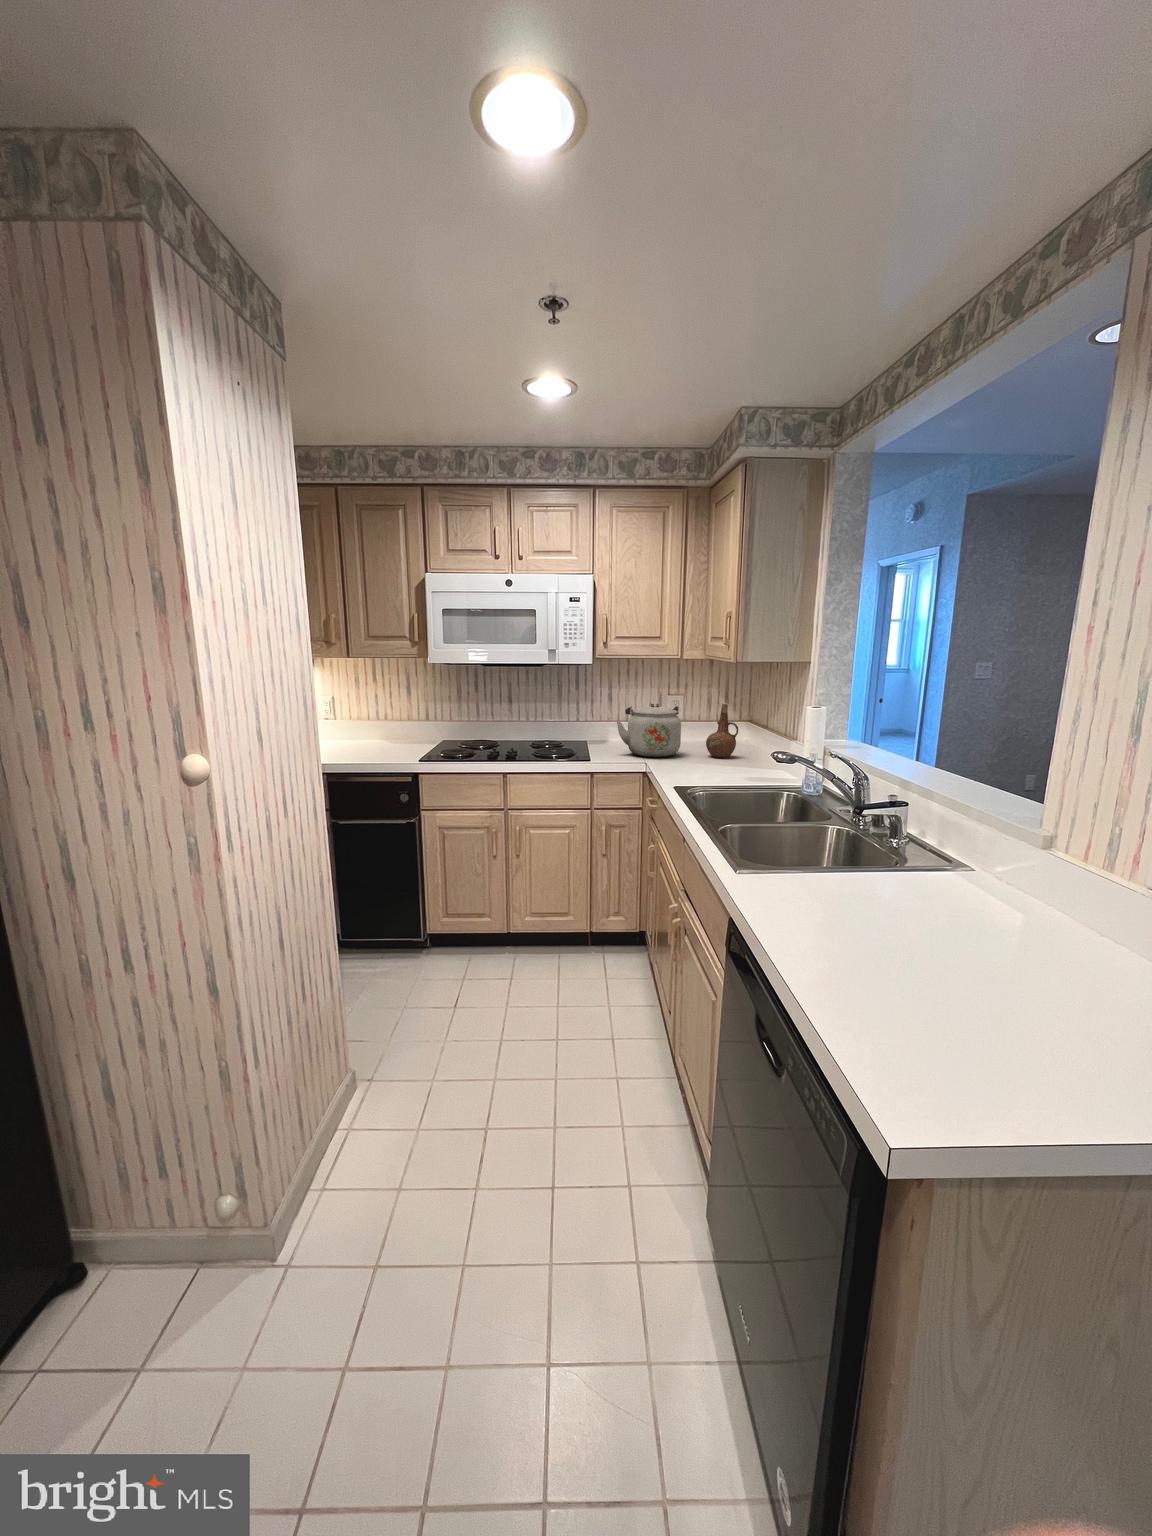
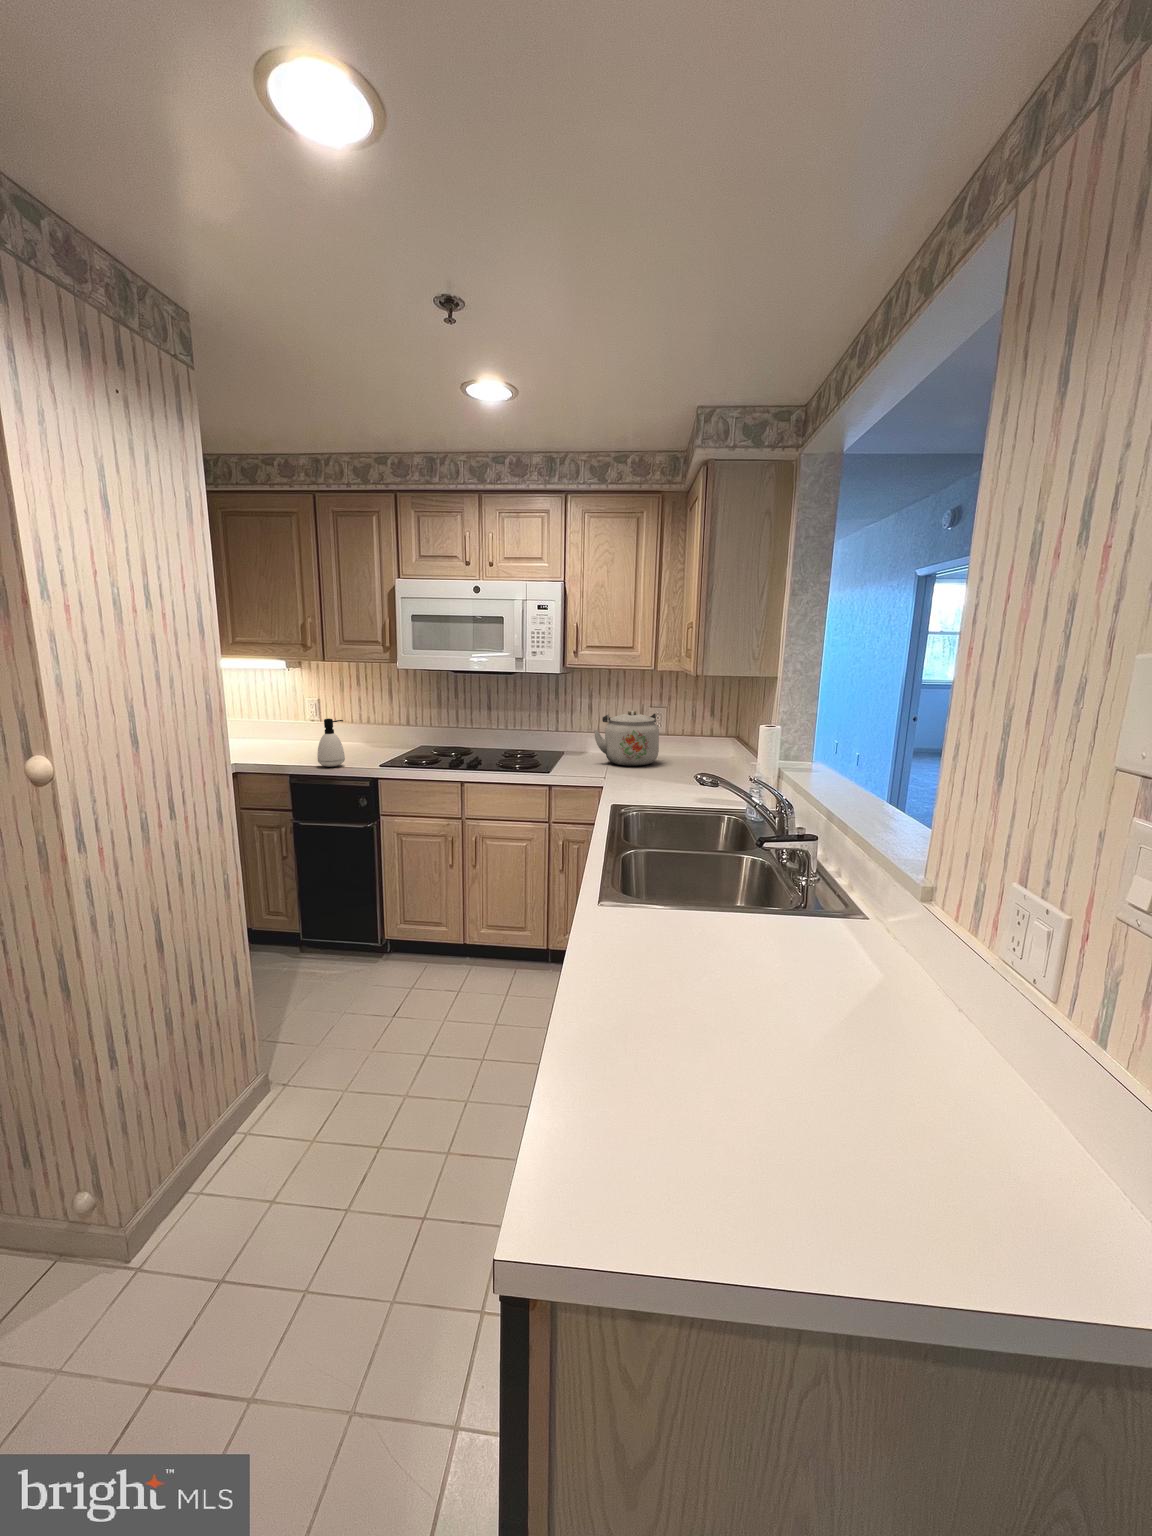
ceramic pitcher: present [706,704,738,758] -> none [684,711,717,765]
soap dispenser: none [348,707,374,754] -> present [317,719,345,767]

